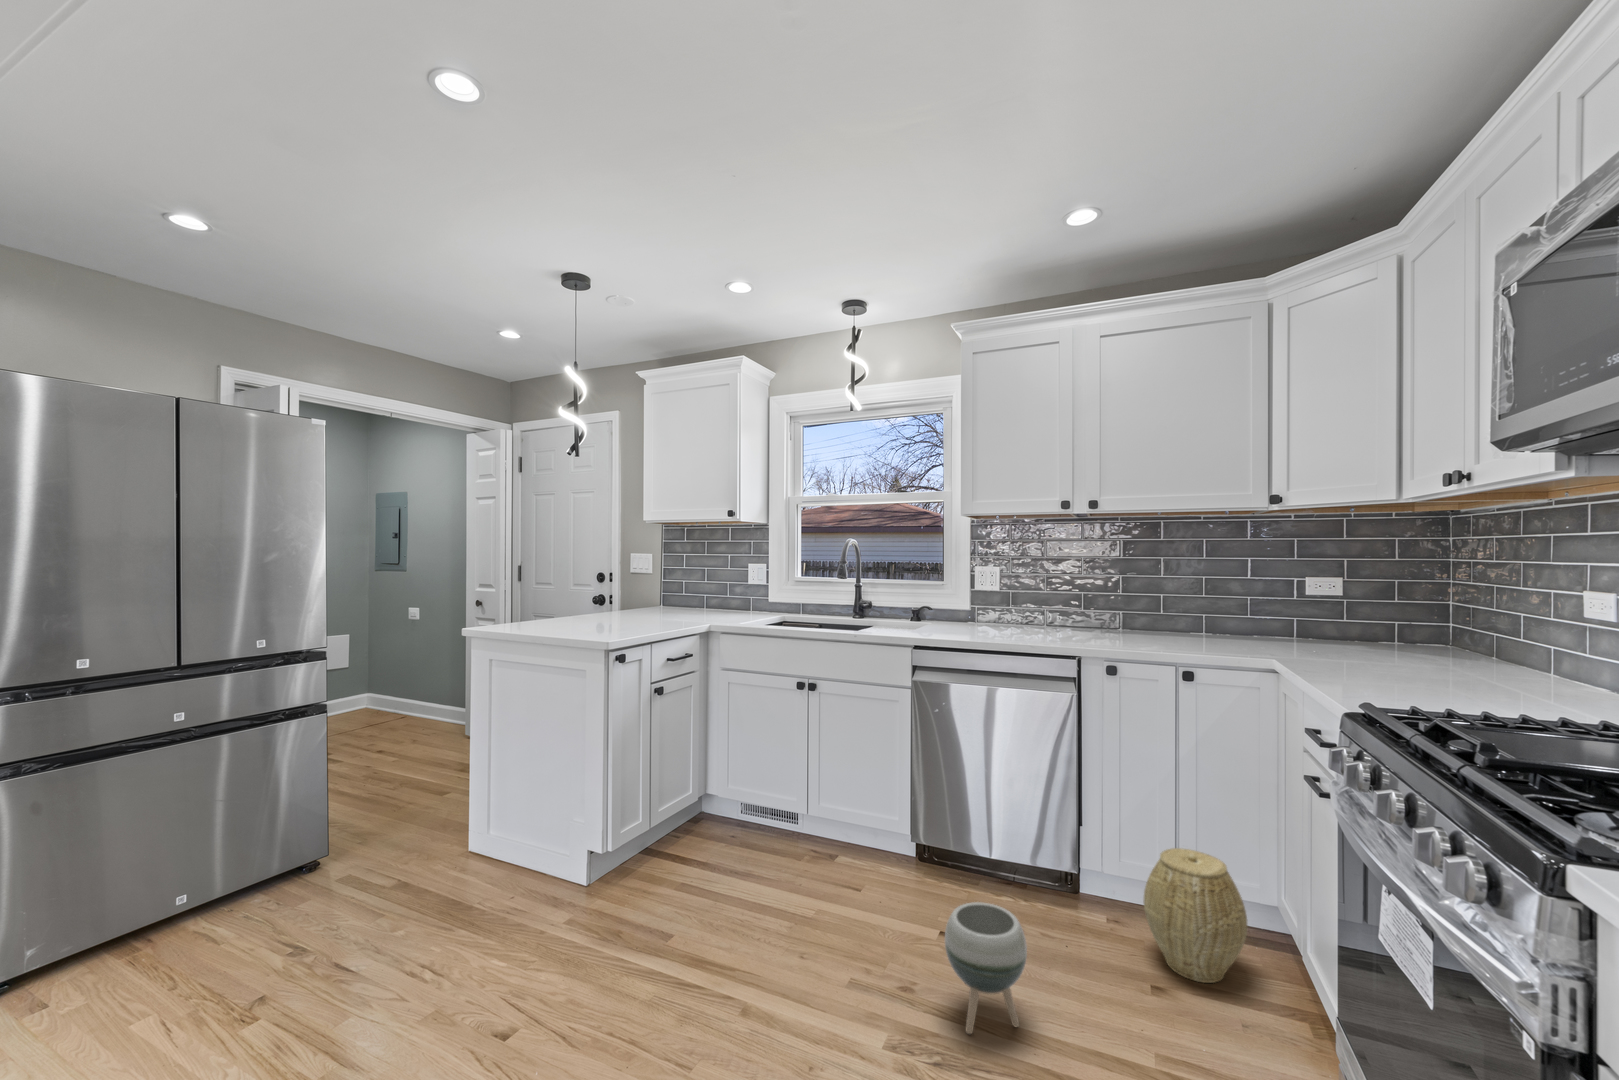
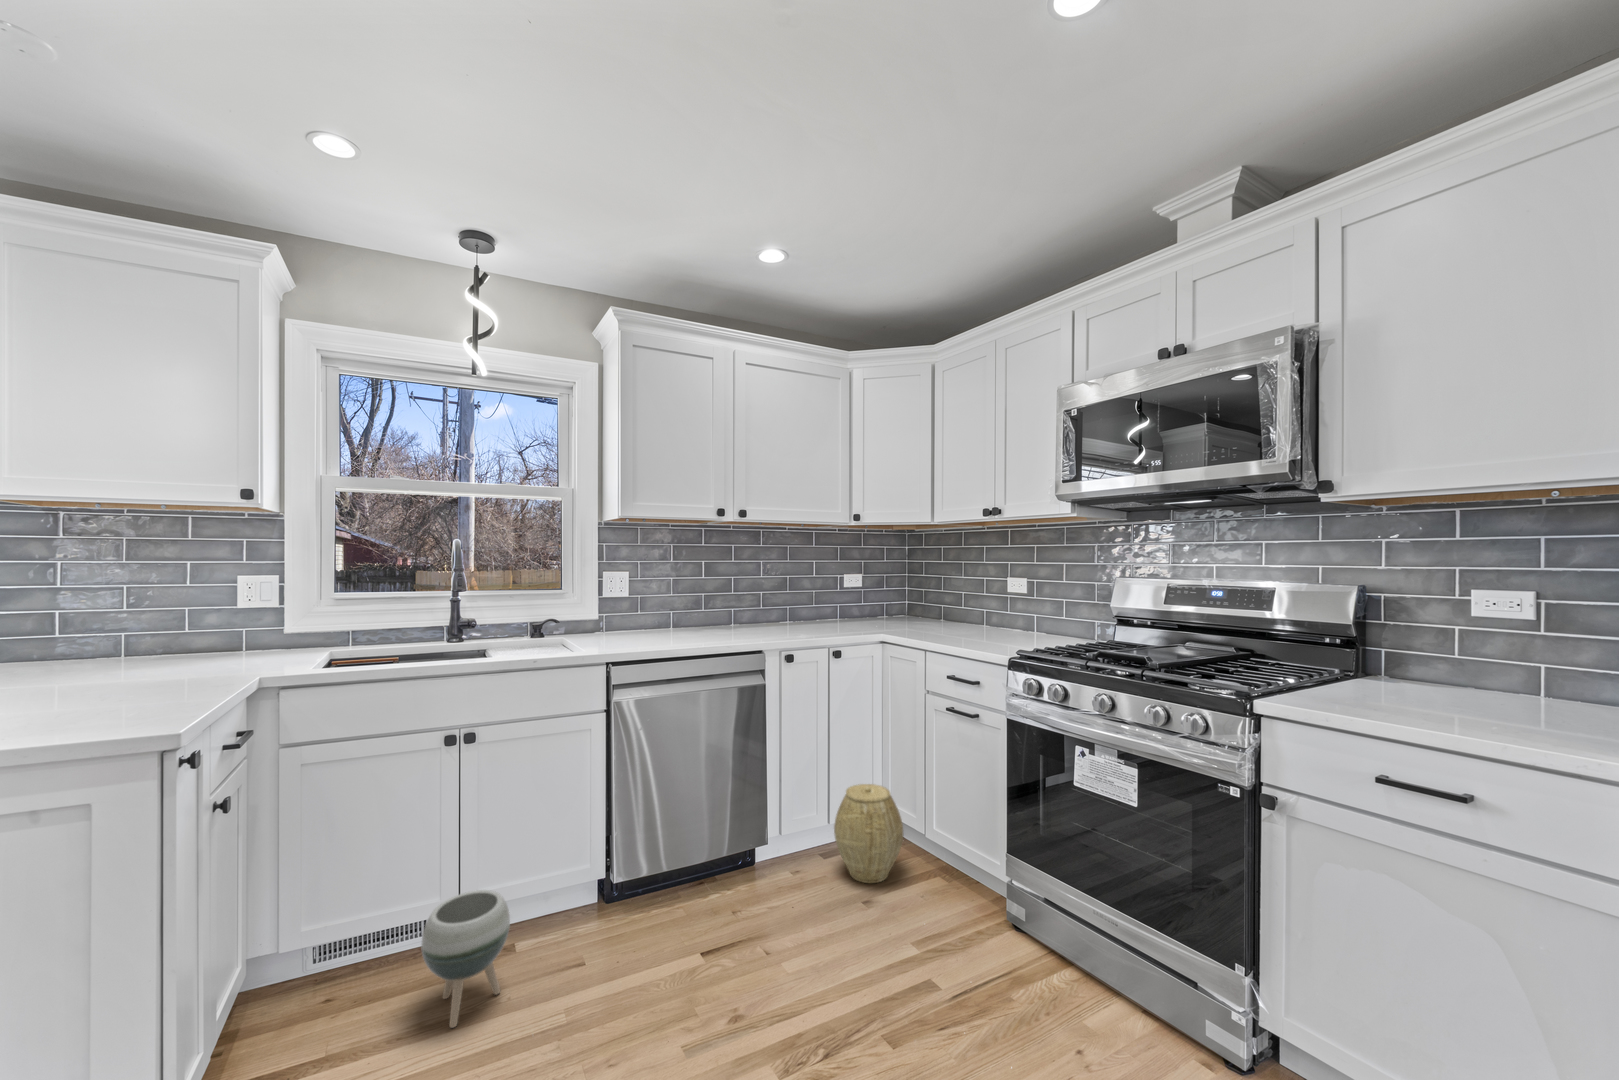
planter: present [945,902,1027,1034] -> present [421,890,510,1028]

